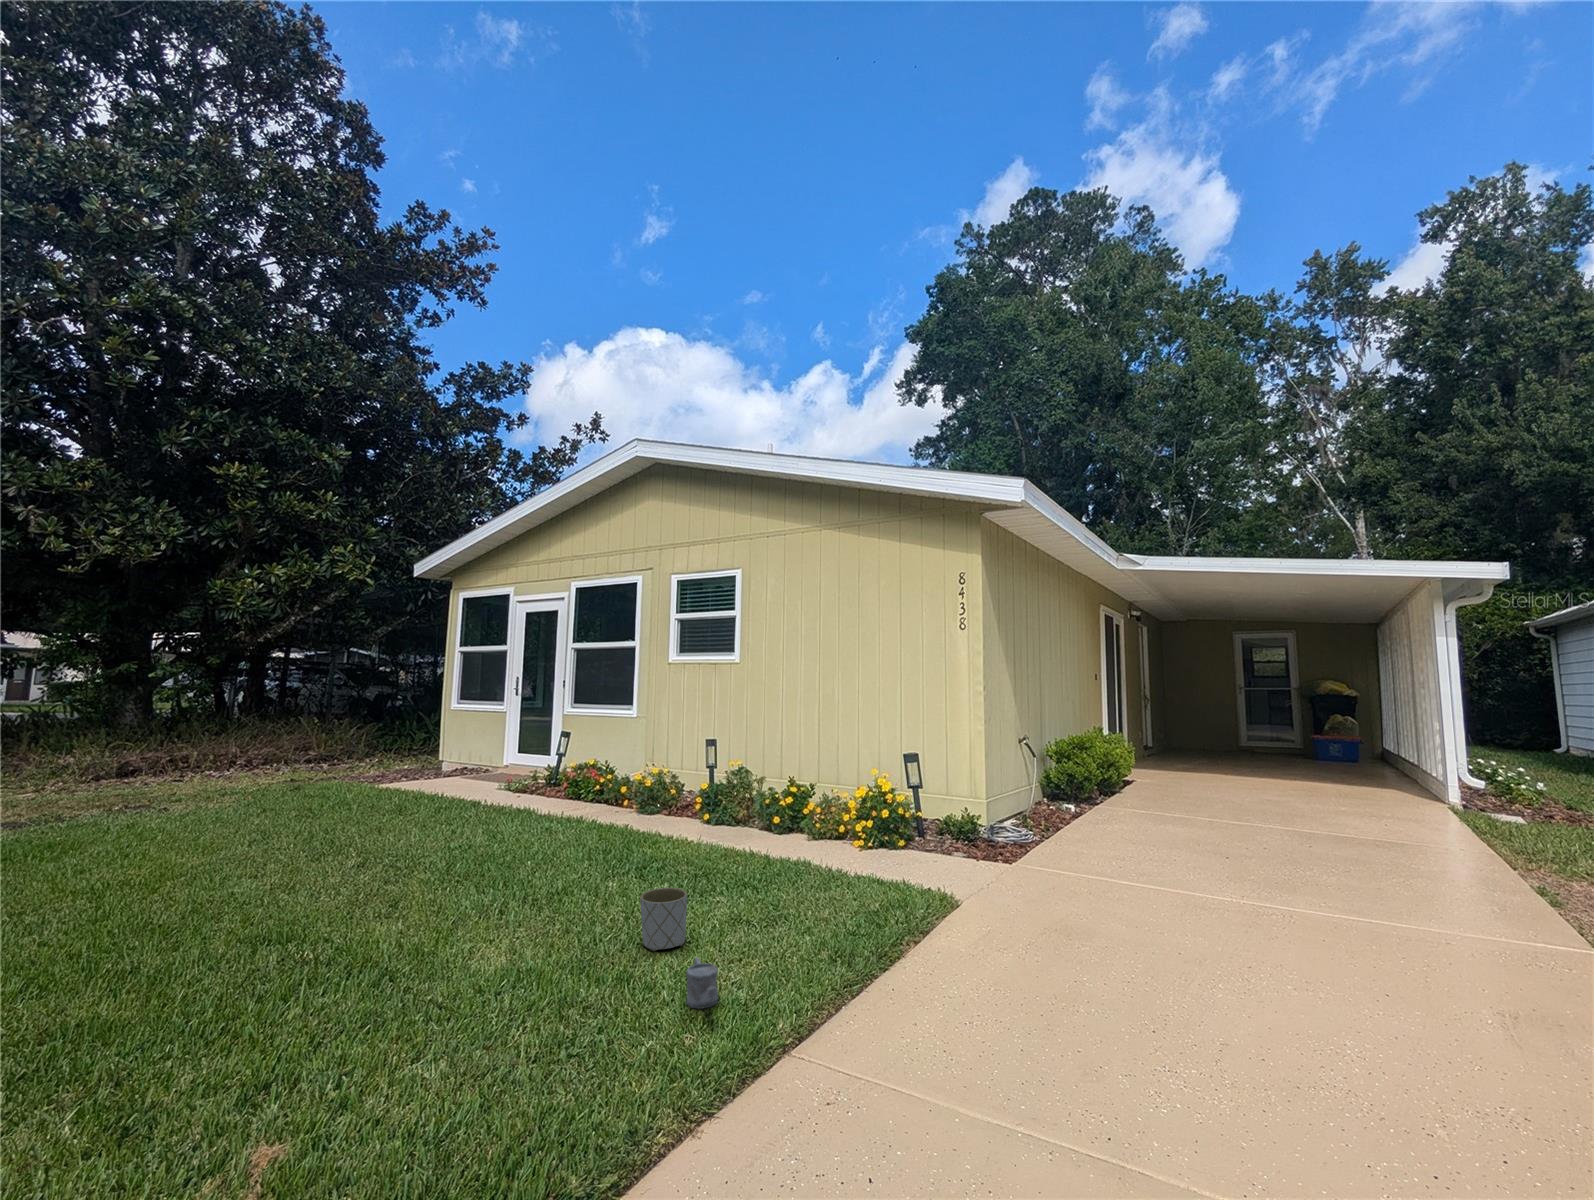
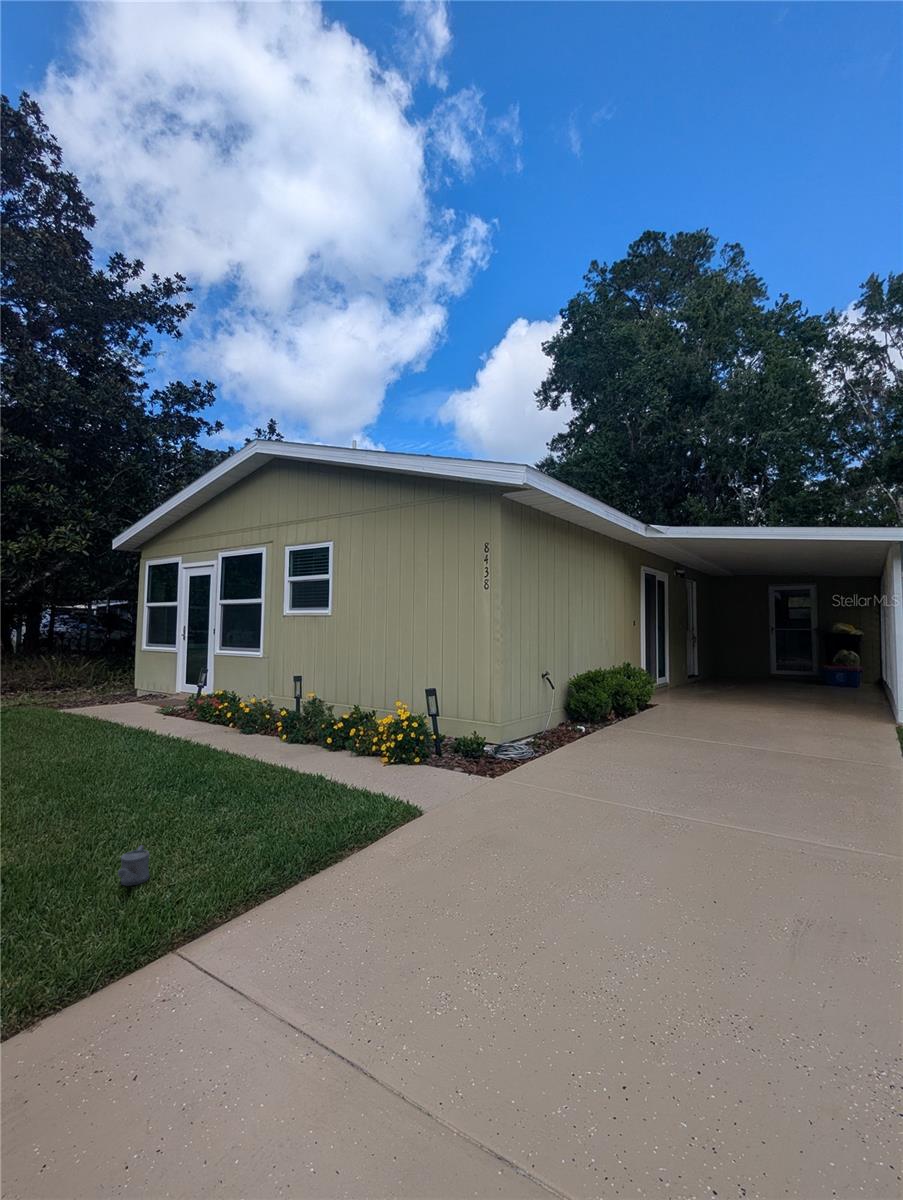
planter: present [640,888,687,951] -> none [131,790,172,839]

